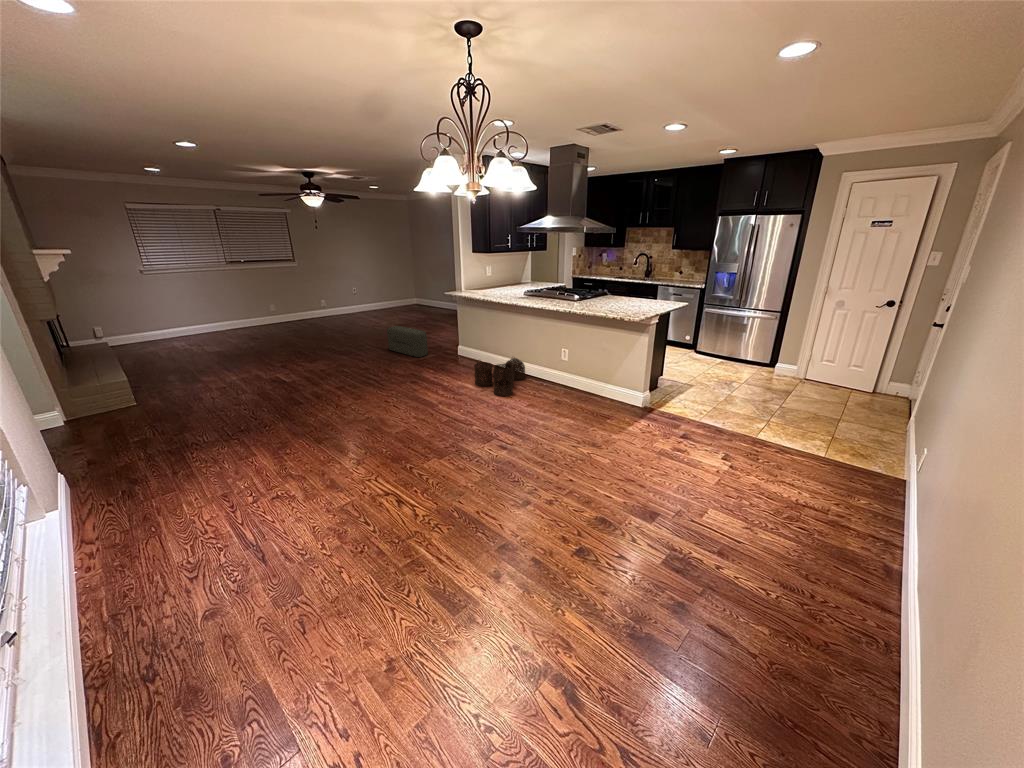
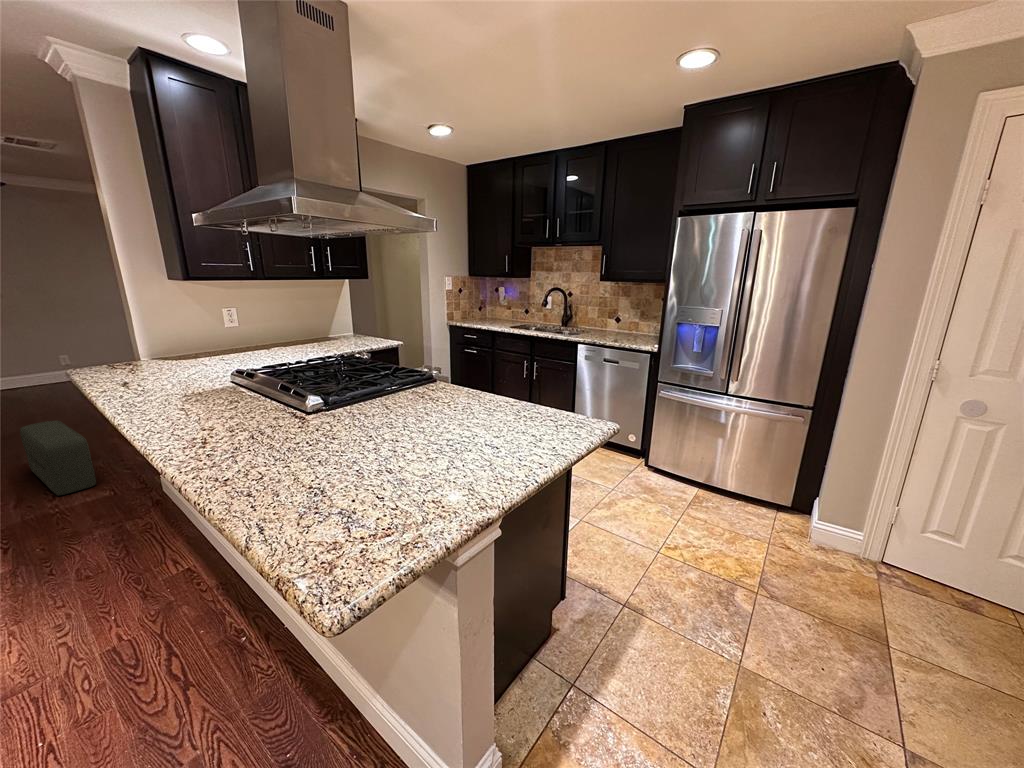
woven basket: present [474,358,525,396] -> none [35,524,237,699]

